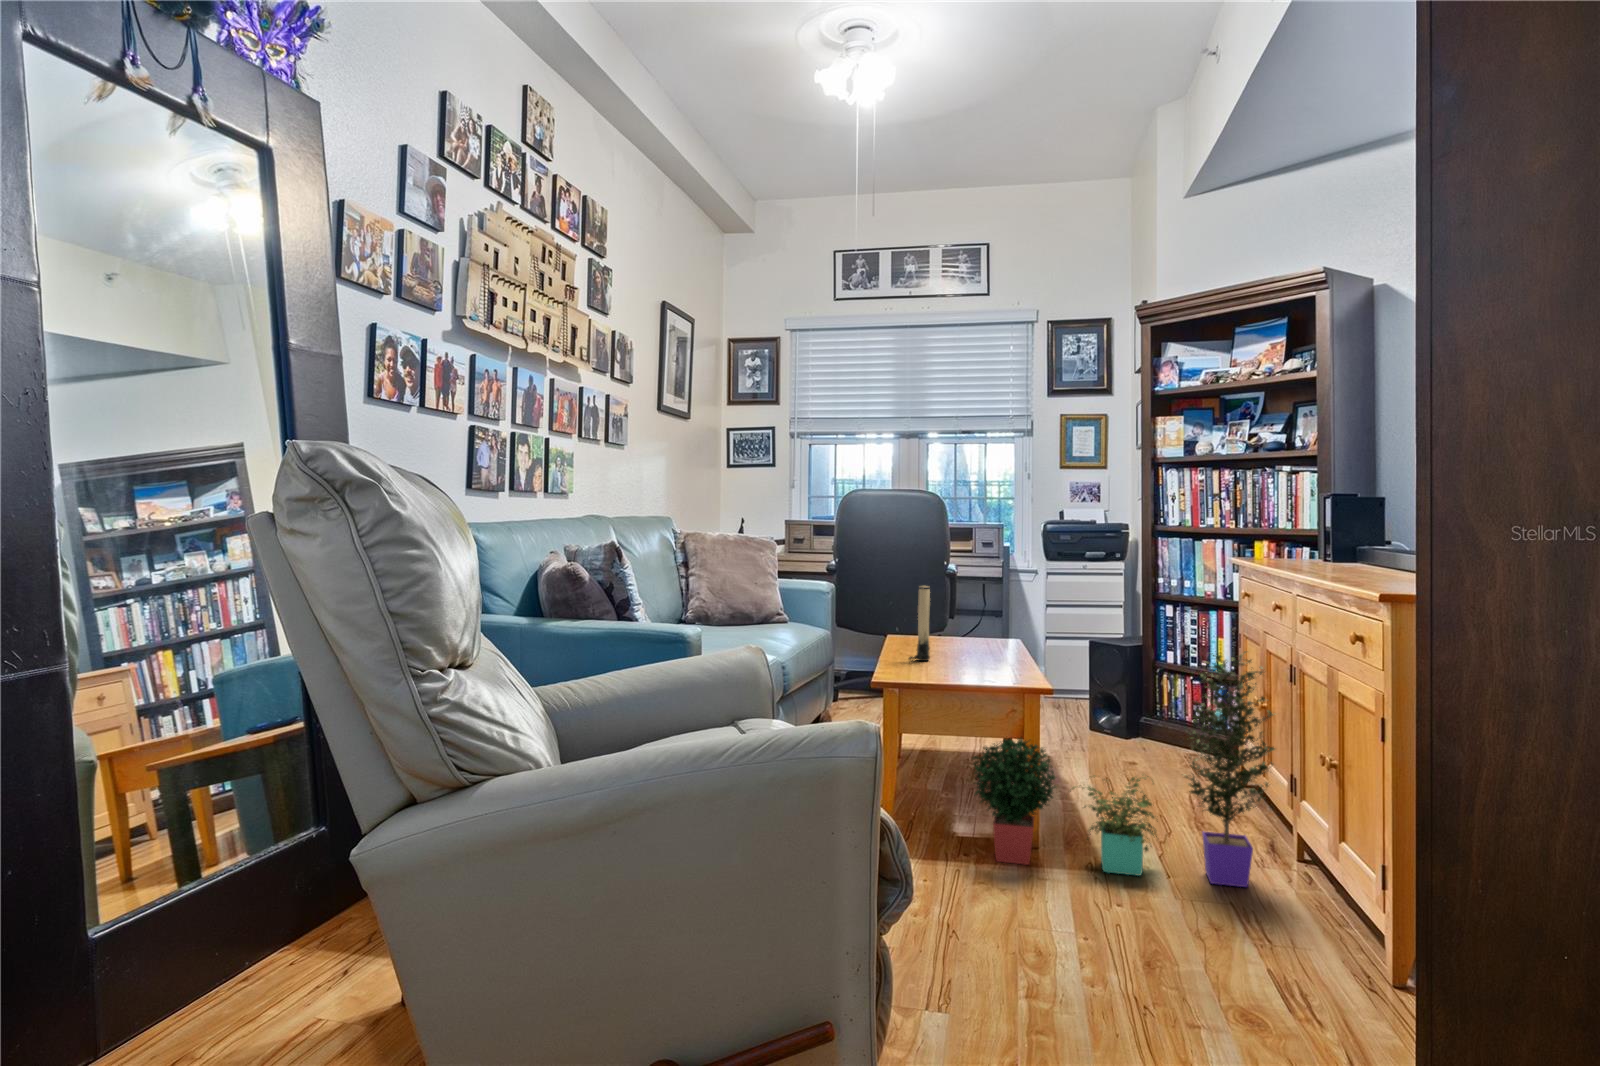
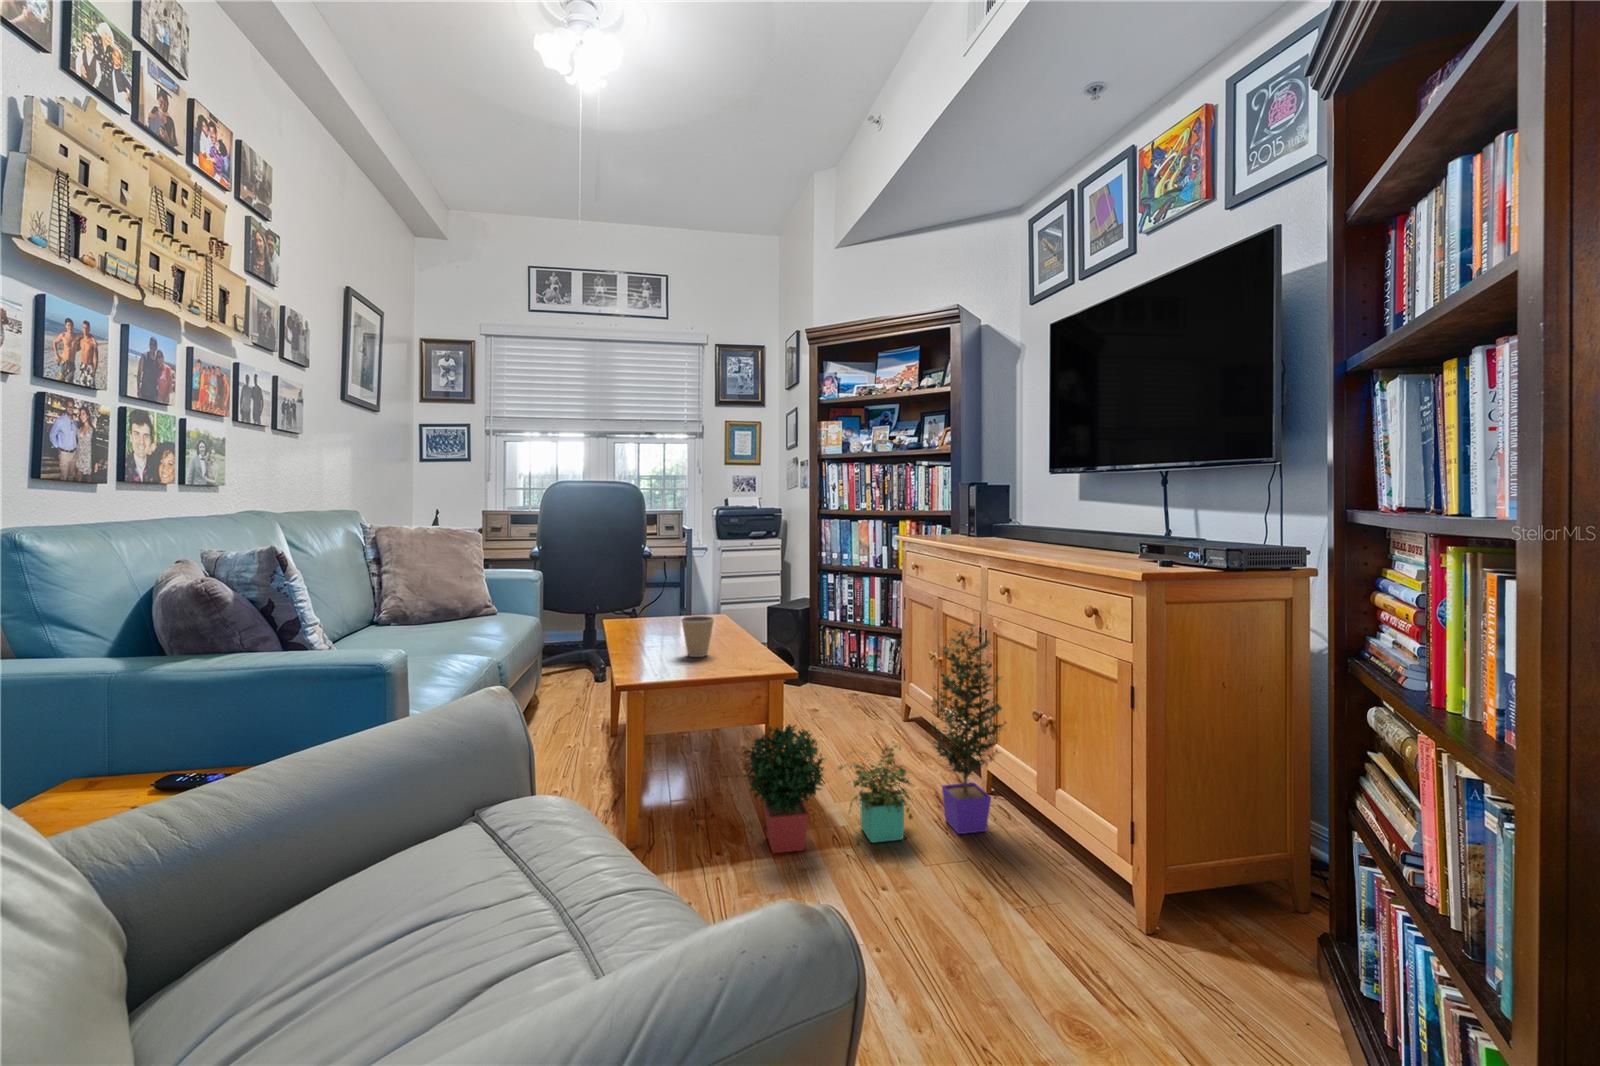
candle: present [909,586,930,661] -> none [653,576,675,650]
coffee cup: none [931,627,966,668] -> present [681,616,714,657]

